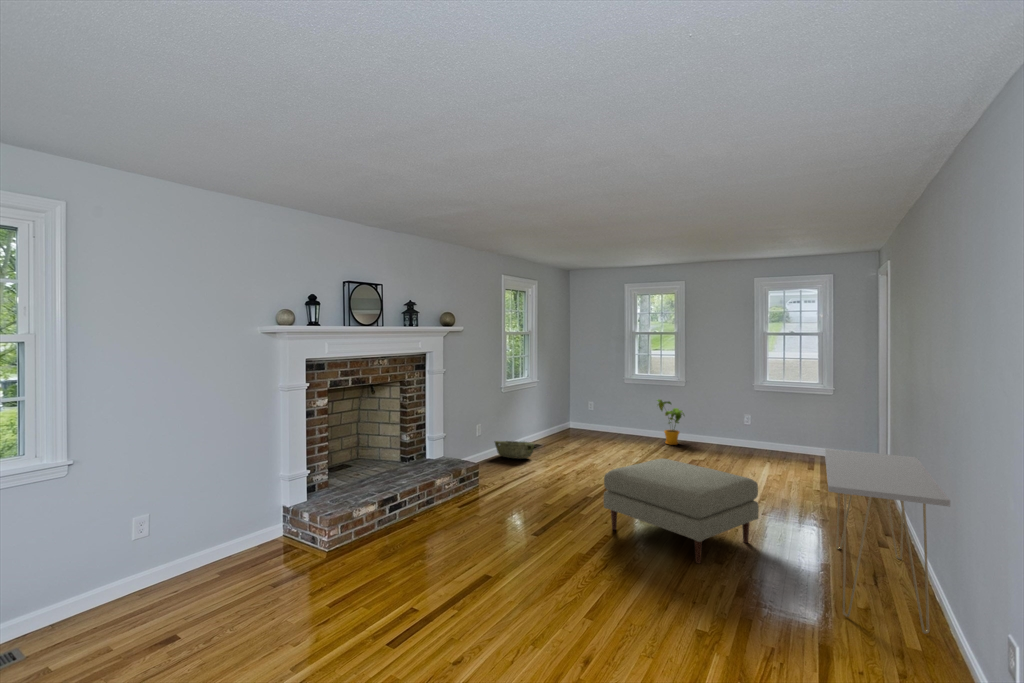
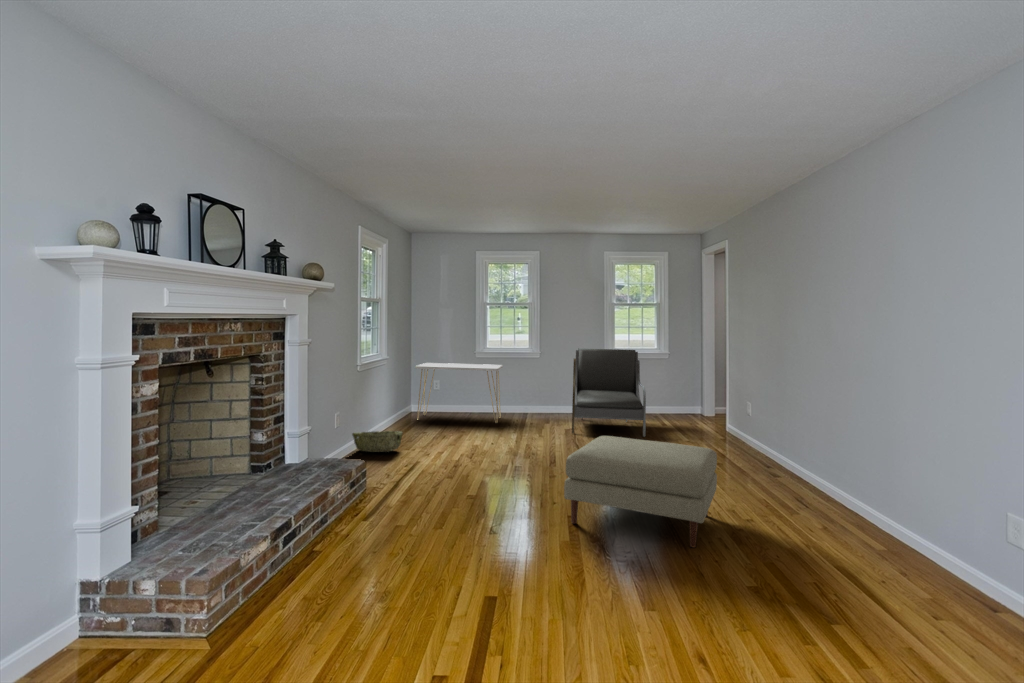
armchair: none [702,373,790,467] -> present [572,348,646,437]
house plant: present [657,399,684,445] -> none [516,376,545,423]
console table: present [825,449,950,634] -> present [415,363,503,423]

